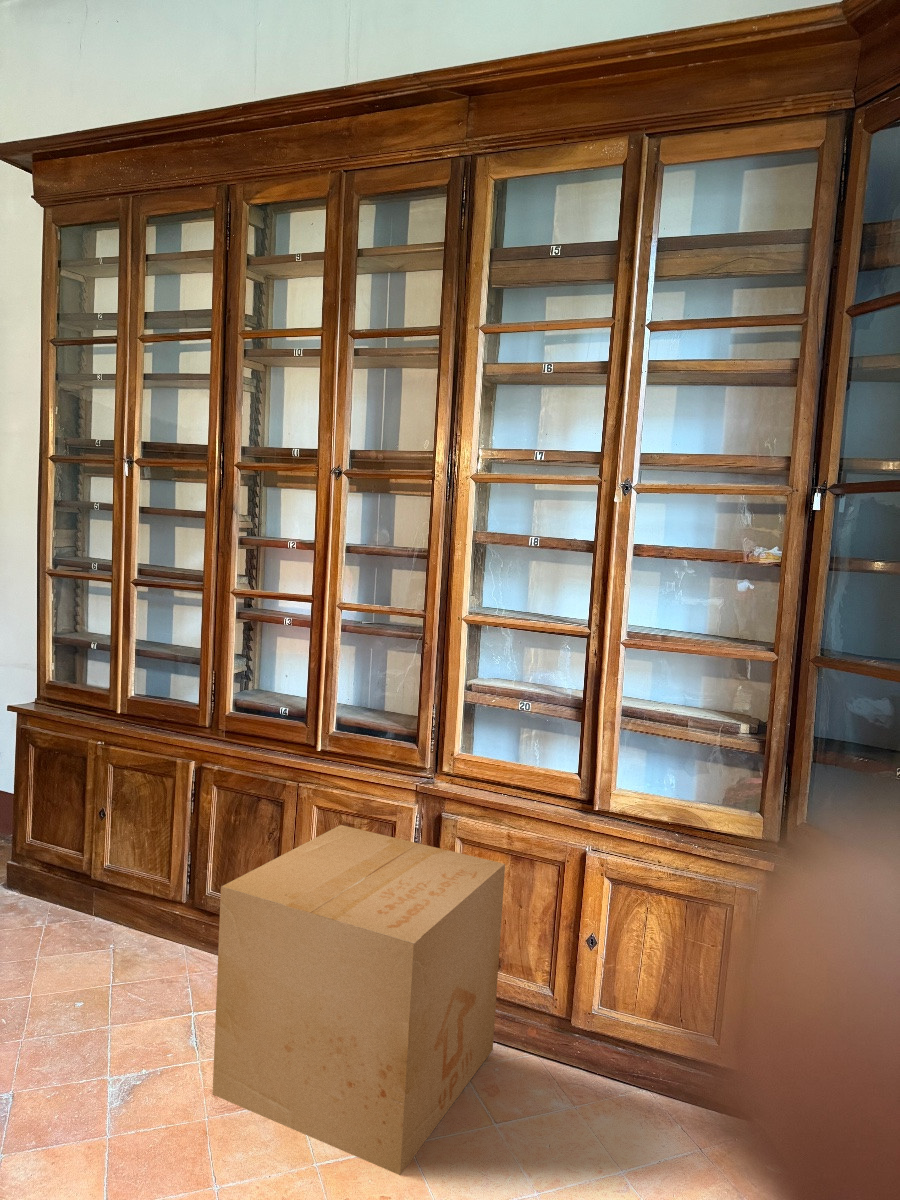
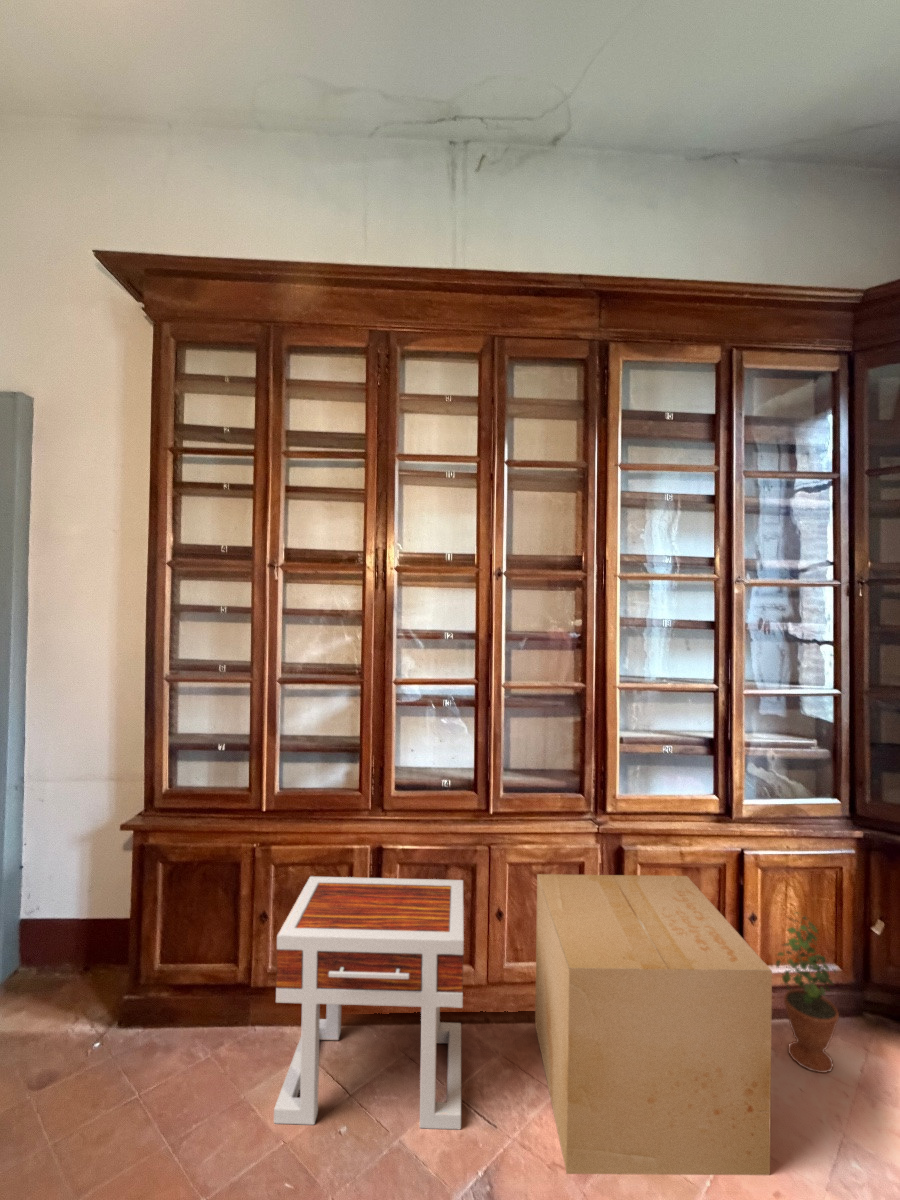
side table: none [38,781,260,1035] -> present [274,876,464,1129]
potted plant: none [571,938,648,1143] -> present [776,912,839,1073]

